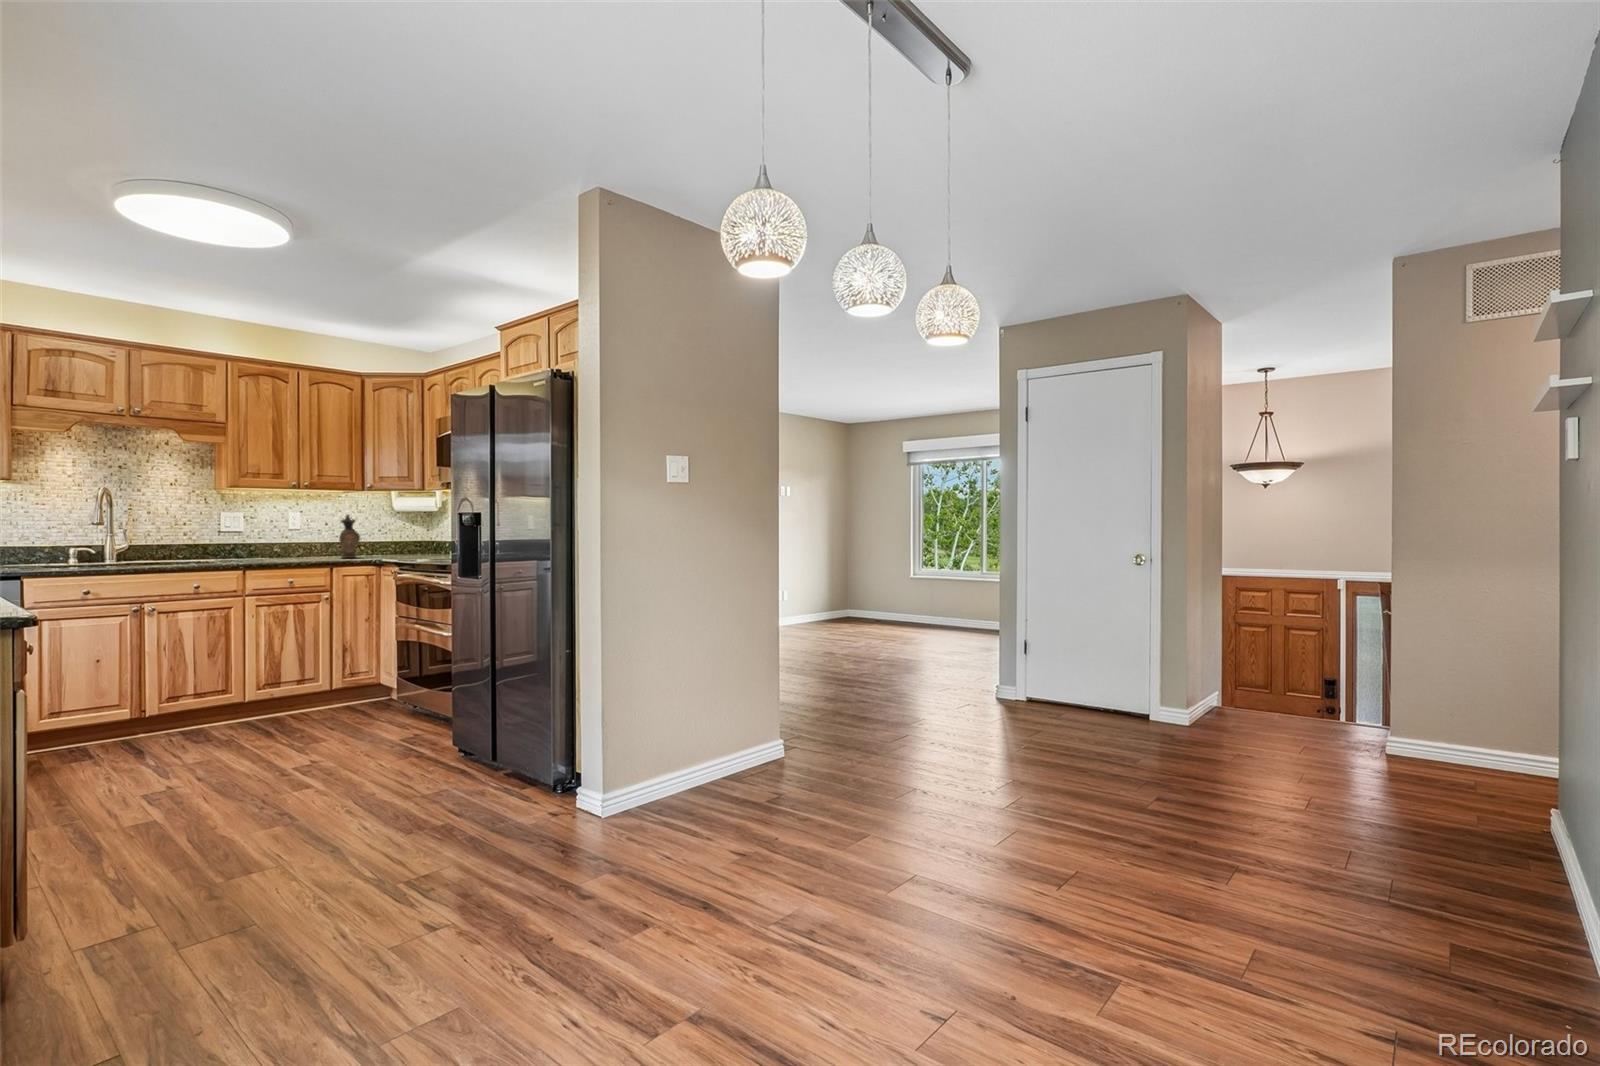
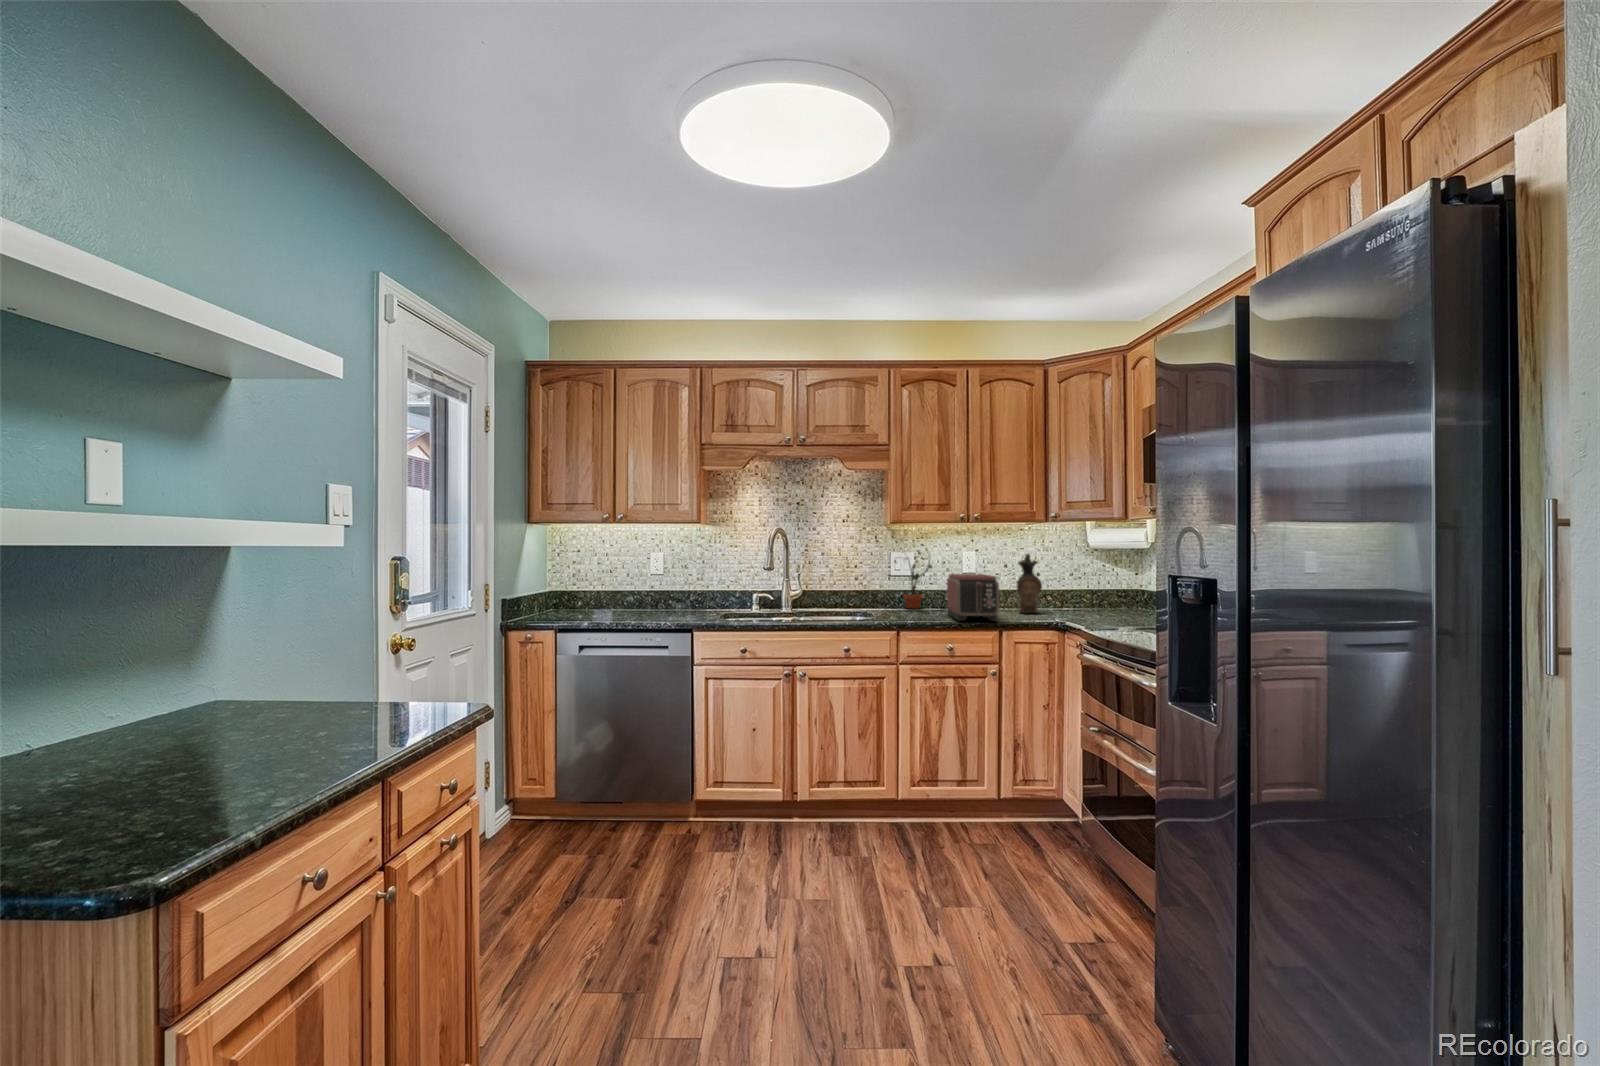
potted plant: none [226,506,267,559] -> present [894,550,932,609]
toaster: none [282,528,331,562] -> present [947,574,999,621]

